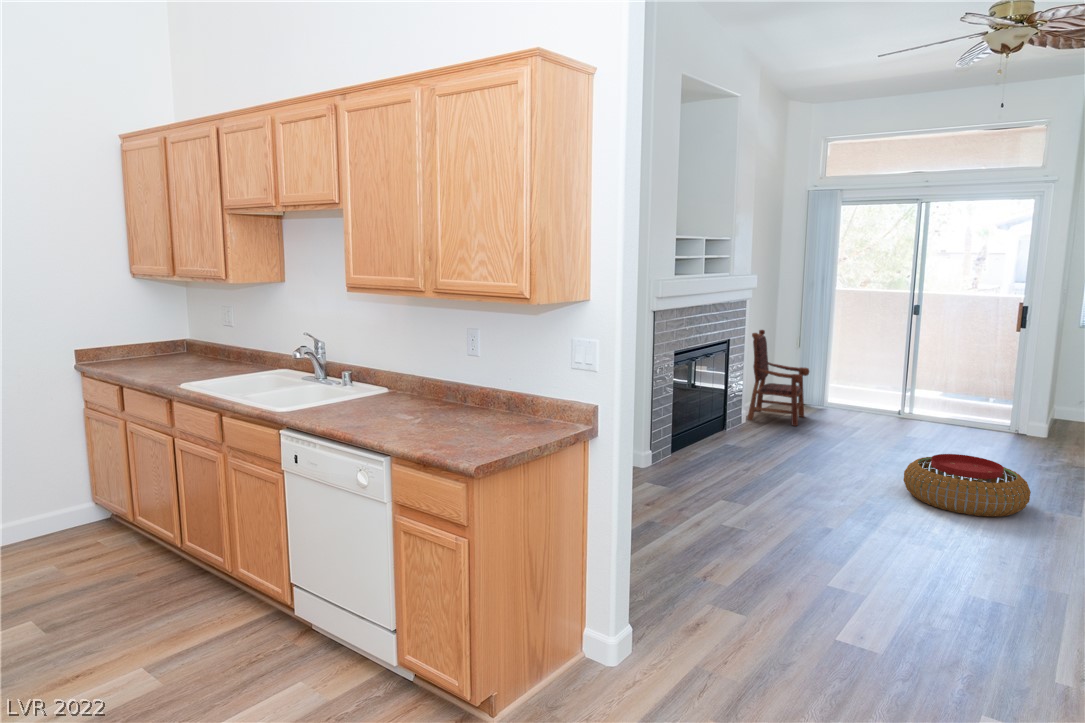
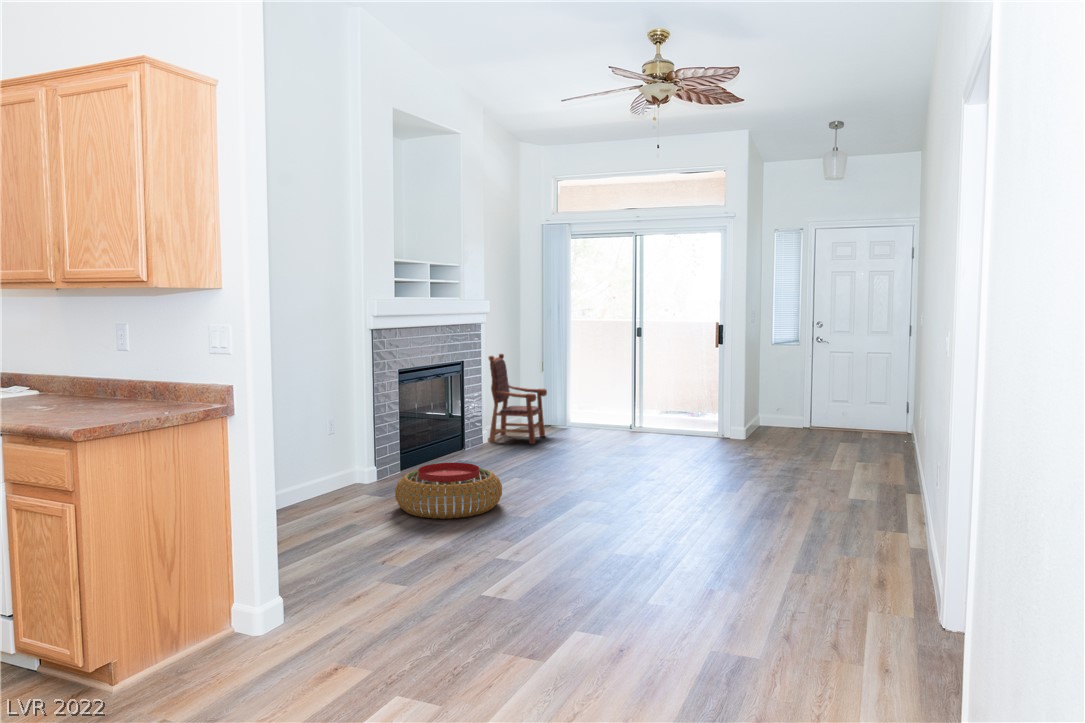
pouf: present [903,454,1031,517] -> present [395,463,502,519]

